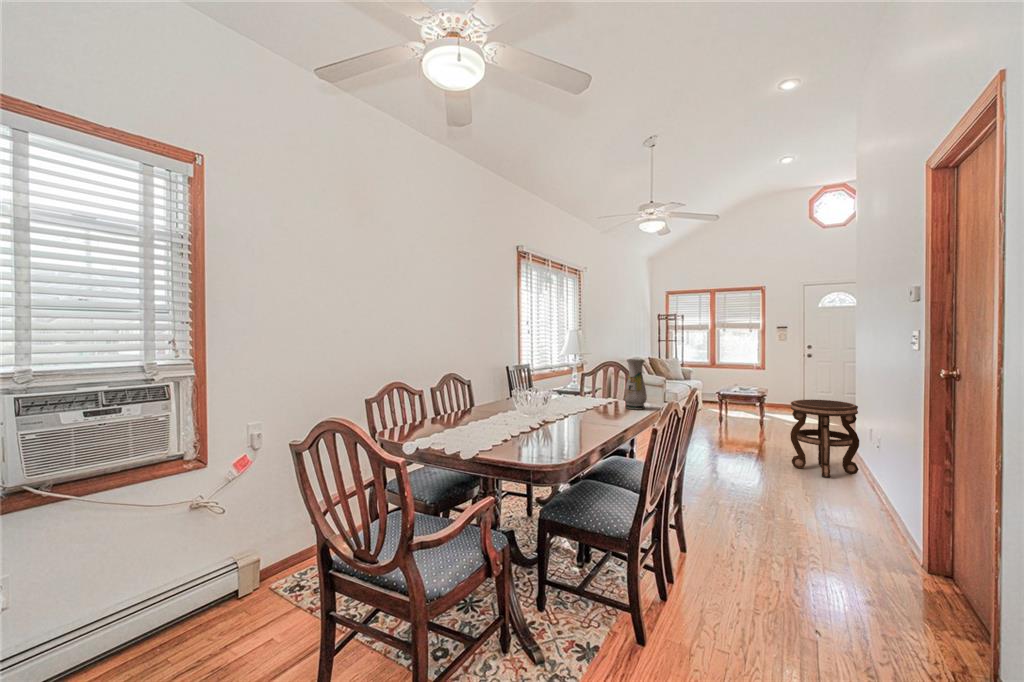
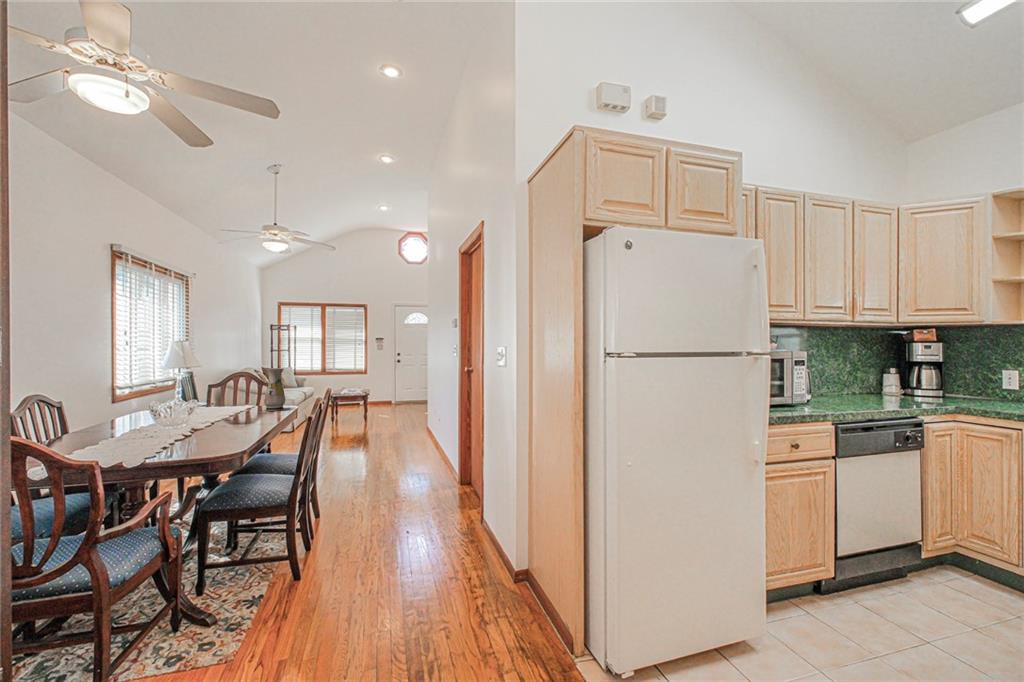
side table: present [790,400,859,477] -> none [388,392,429,447]

